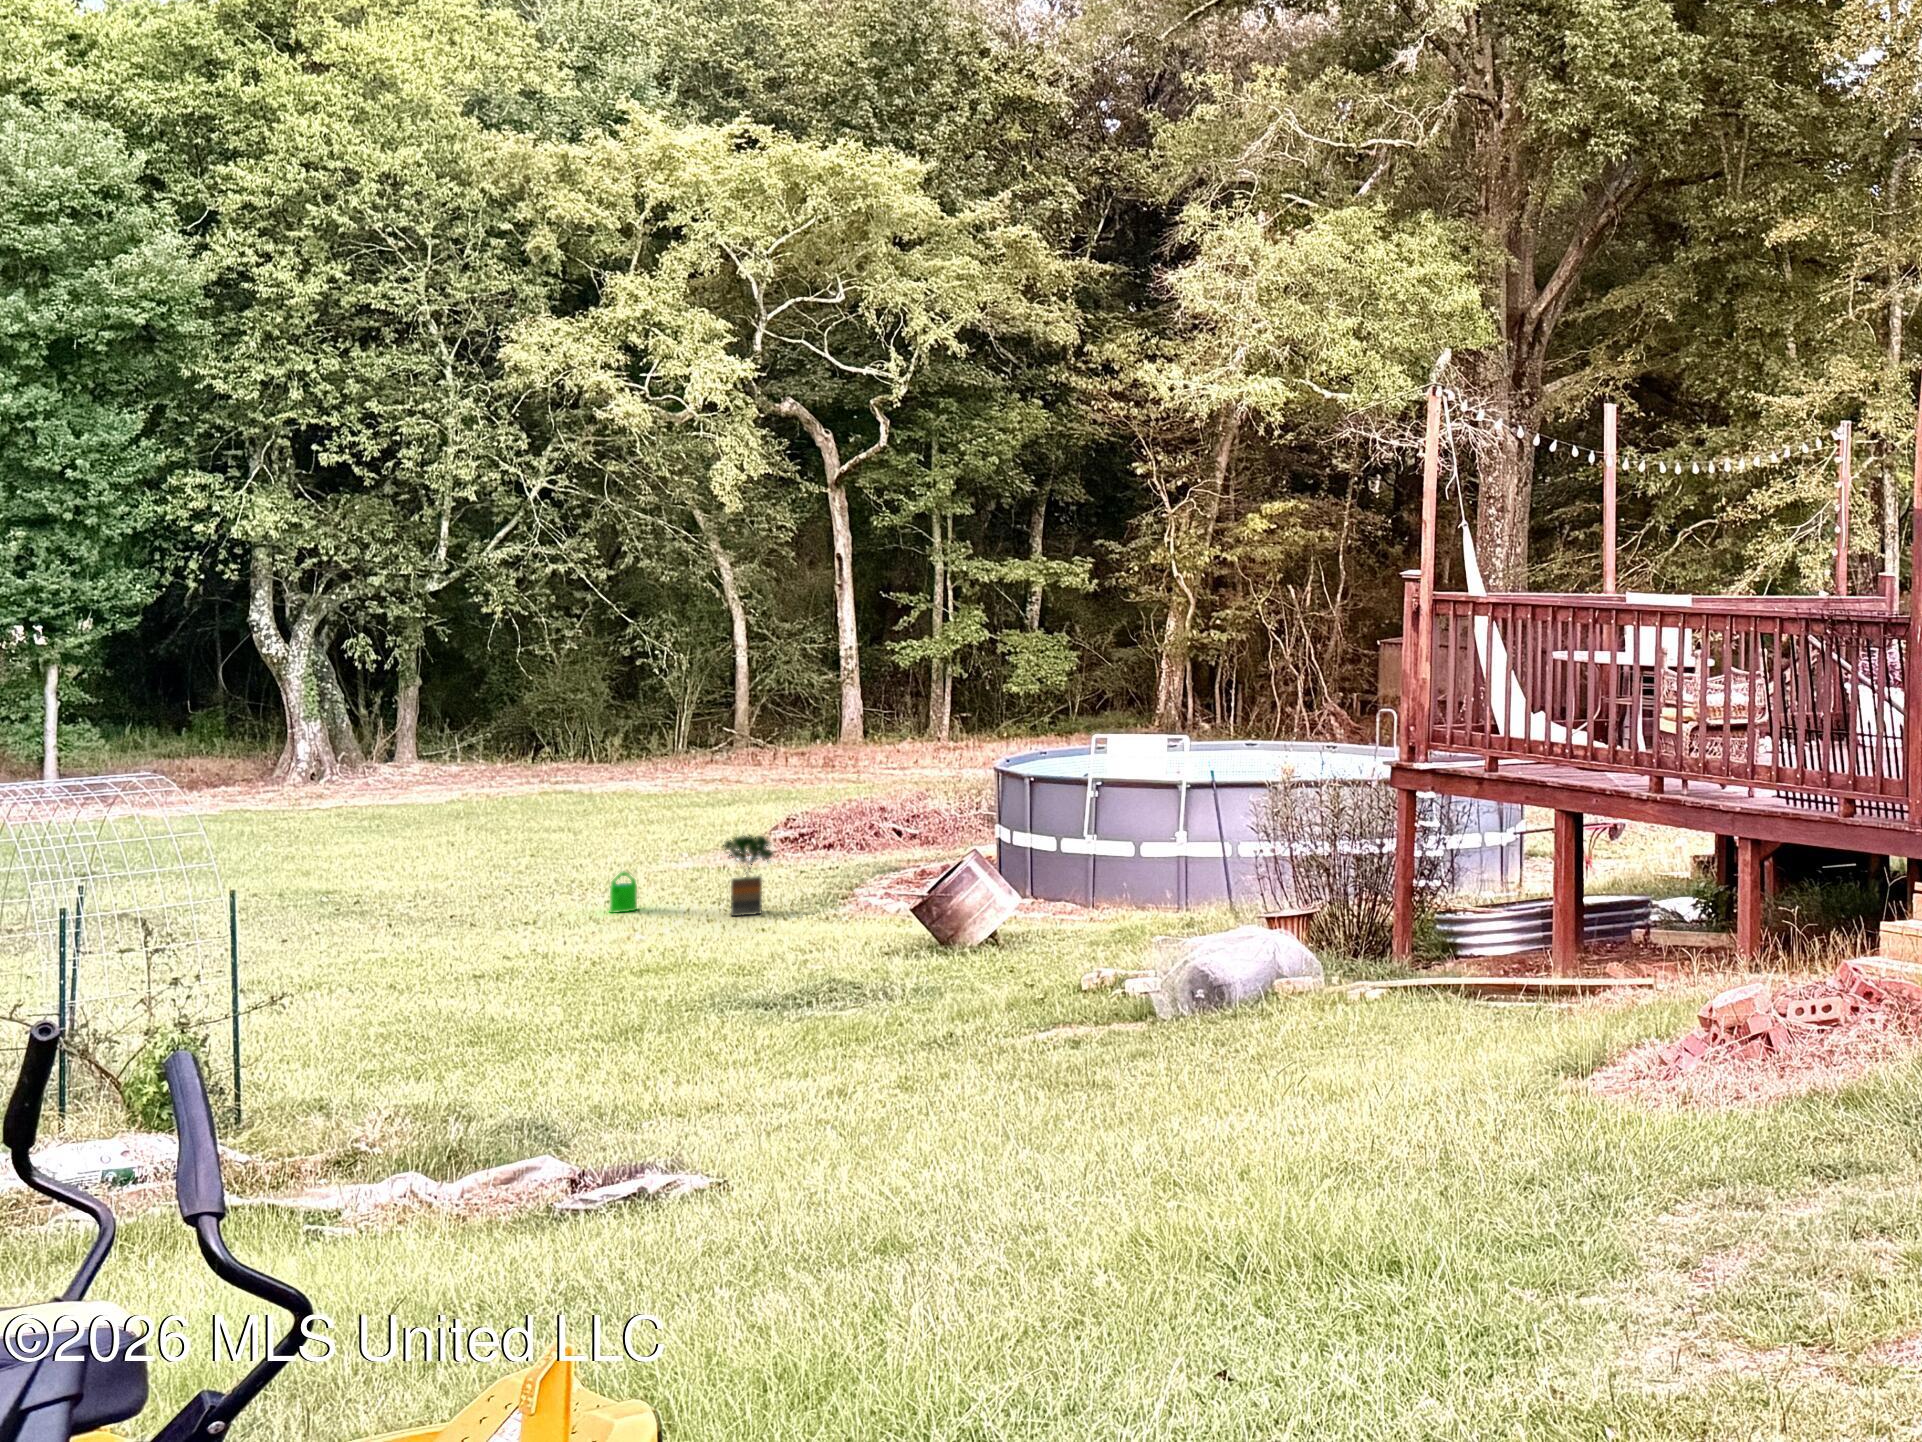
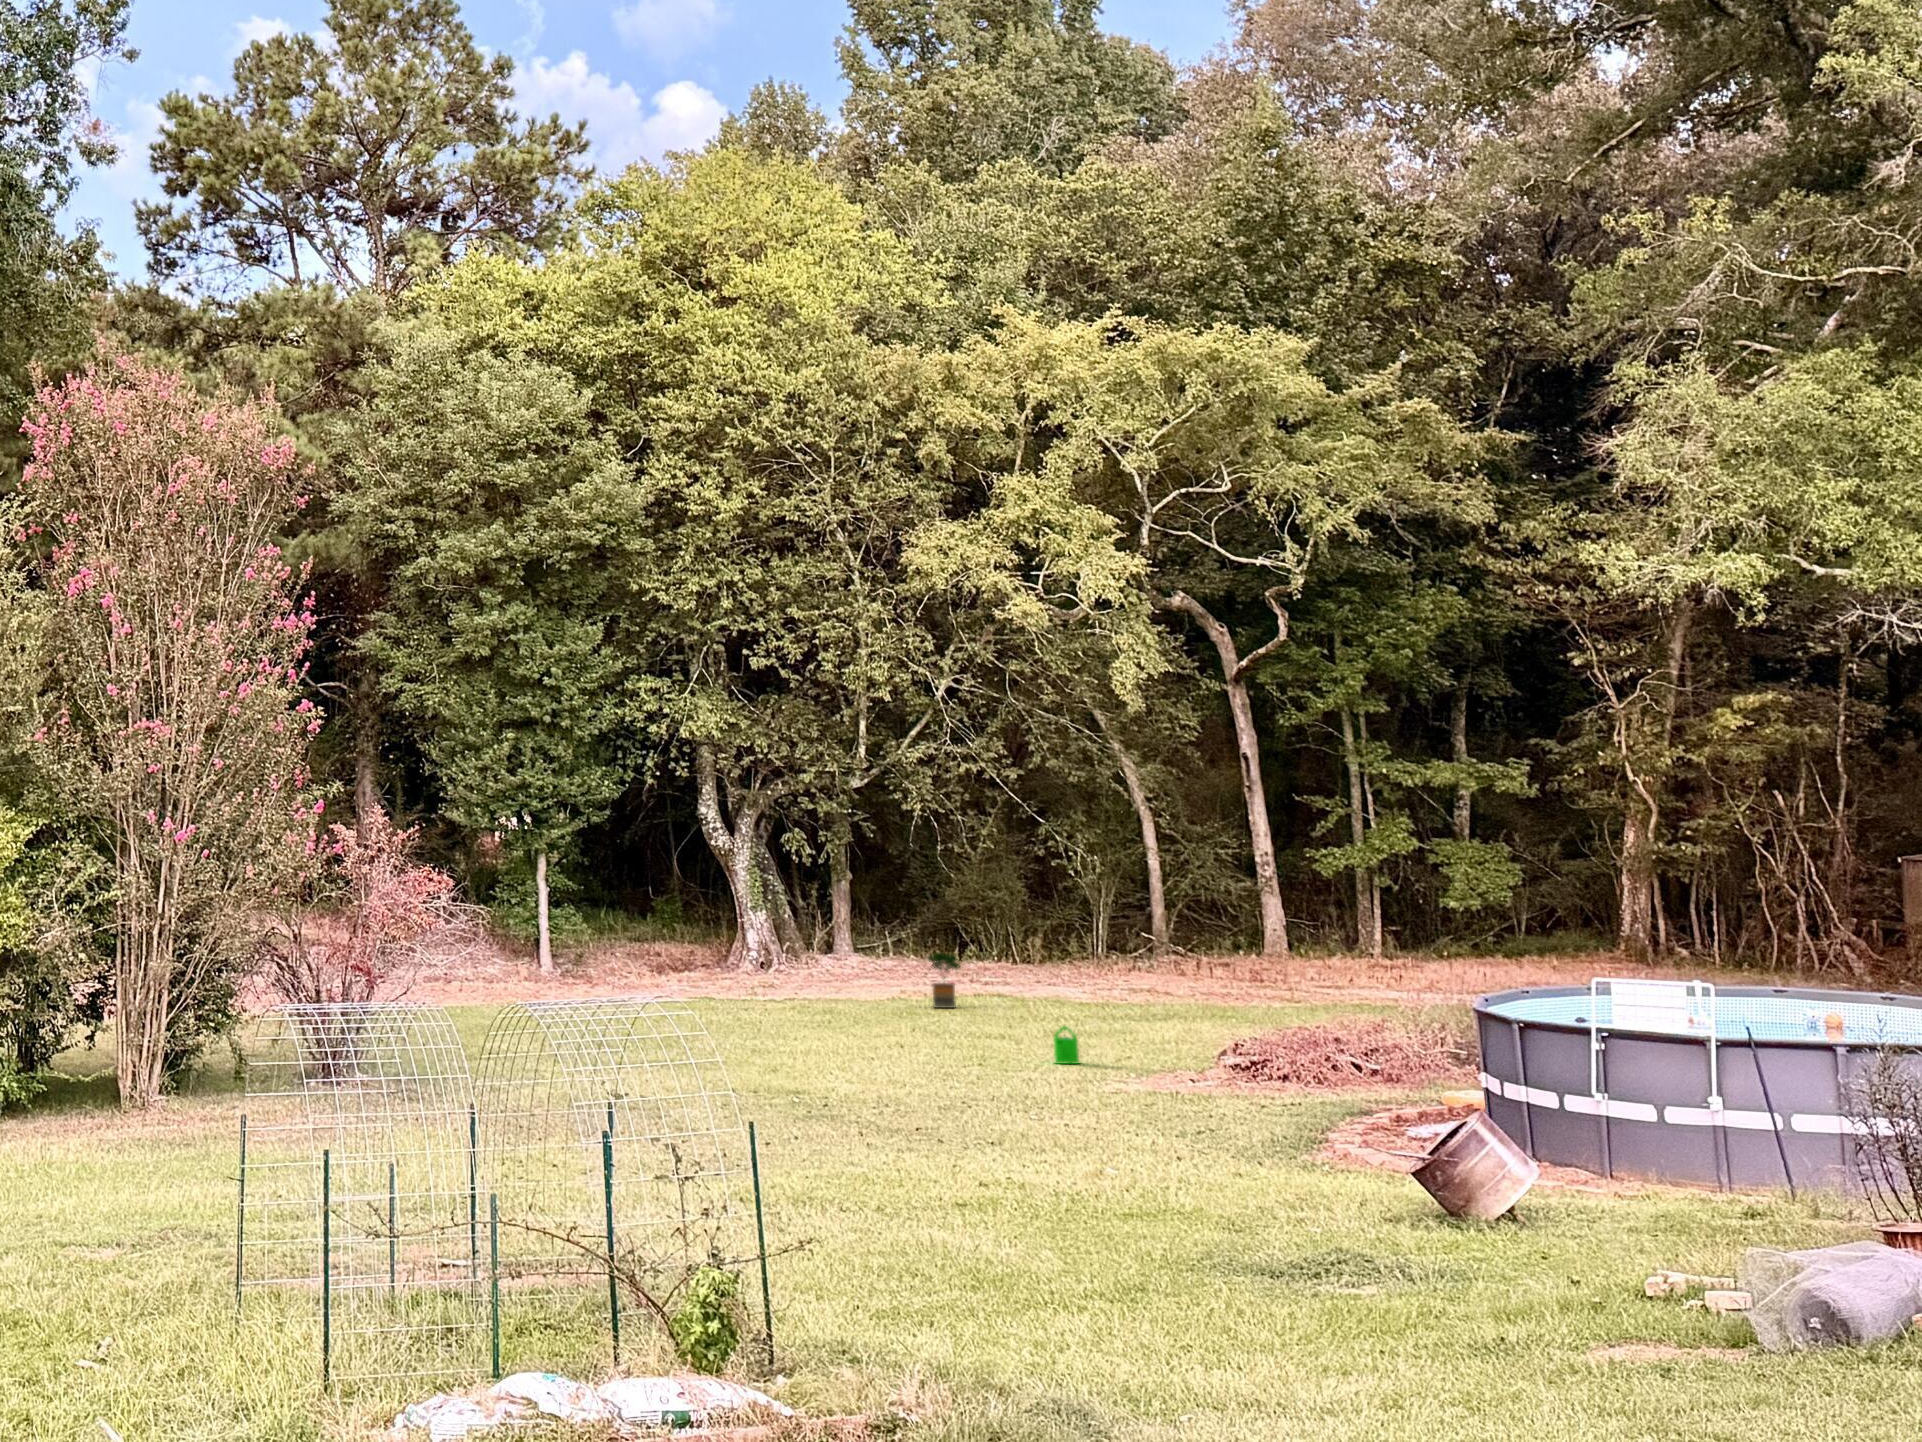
potted tree: present [723,835,774,916] -> present [927,952,961,1008]

